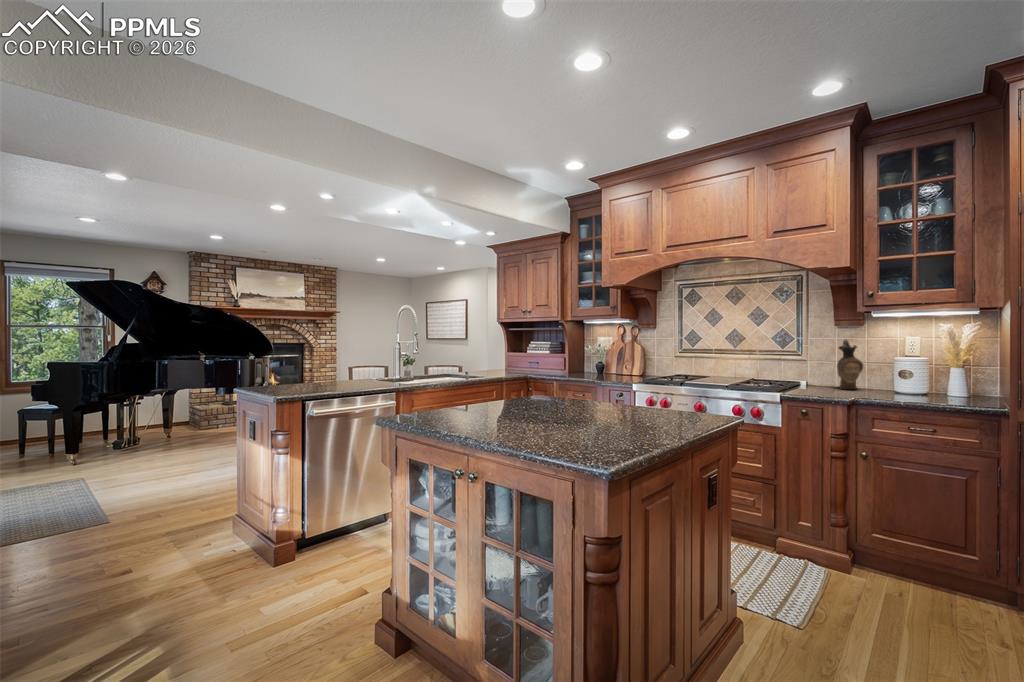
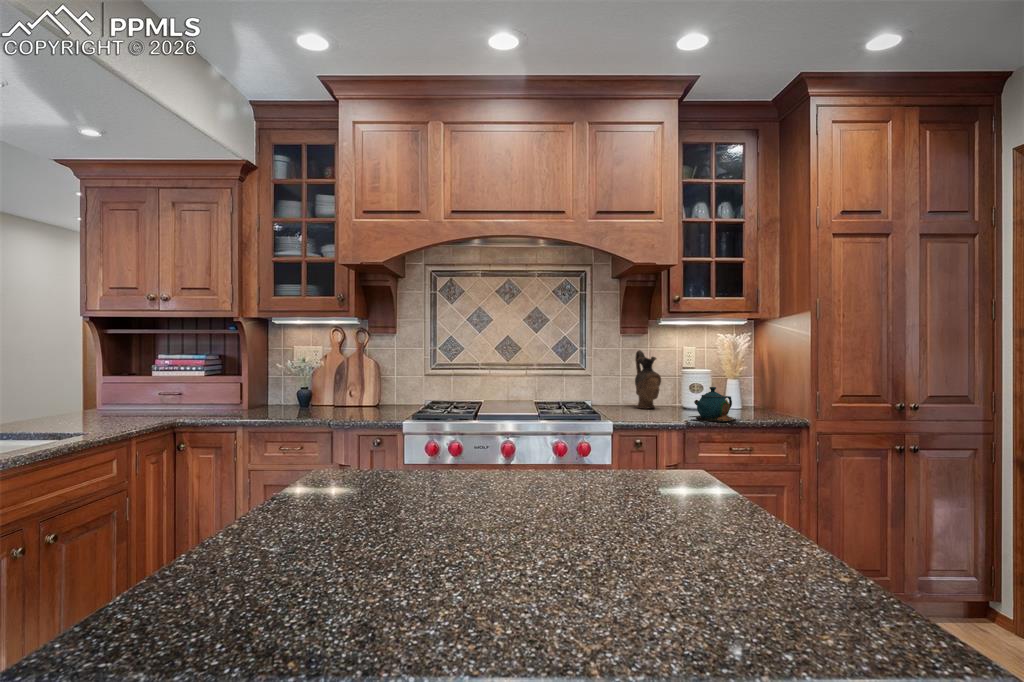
teapot: none [859,371,932,403] -> present [692,387,739,422]

